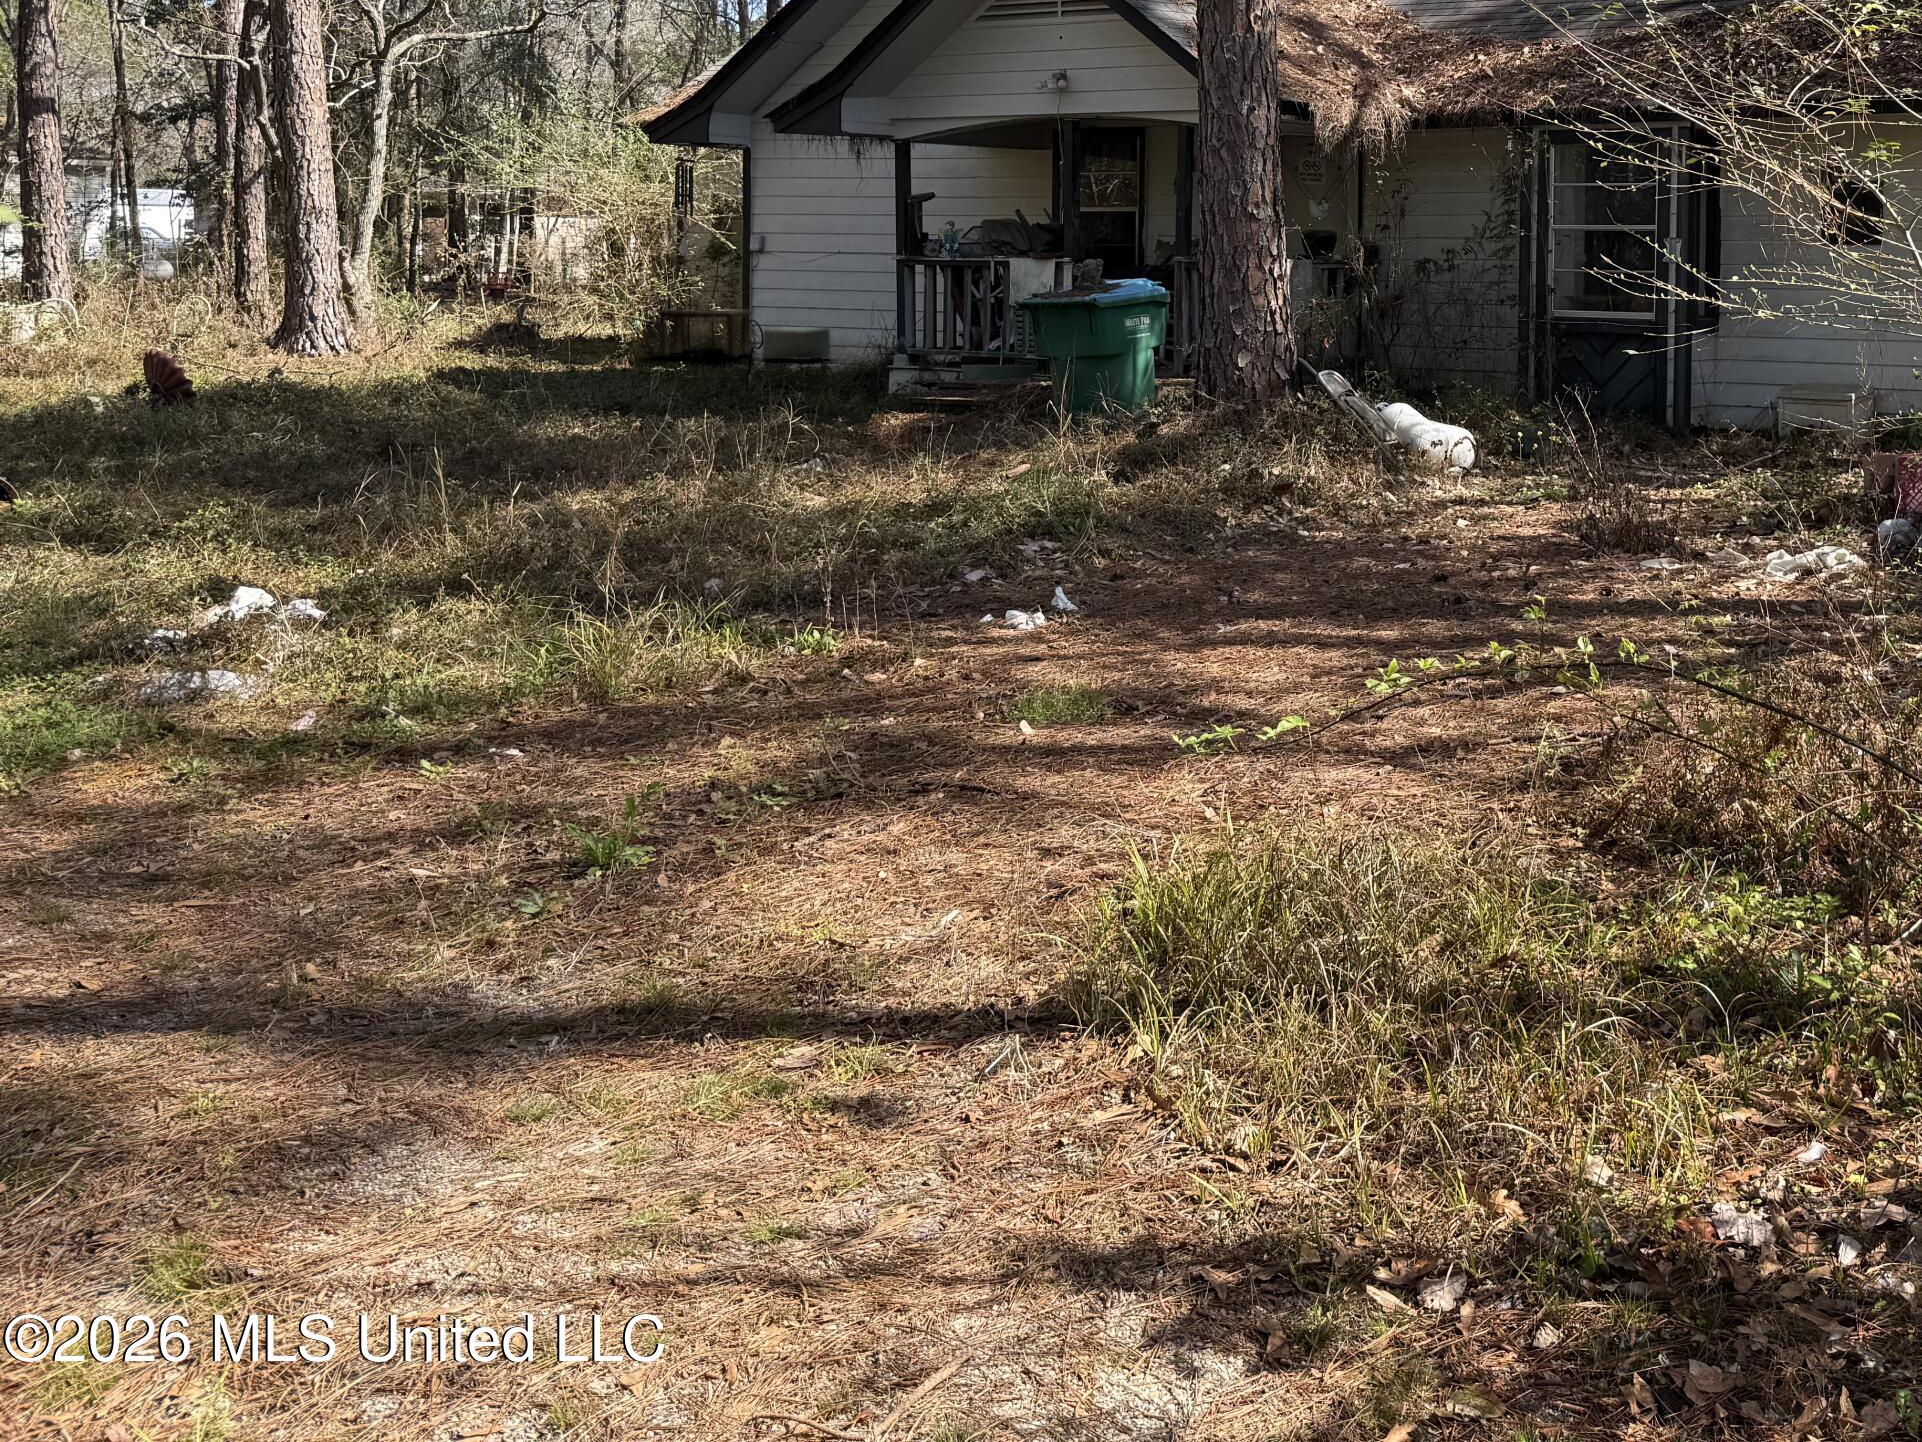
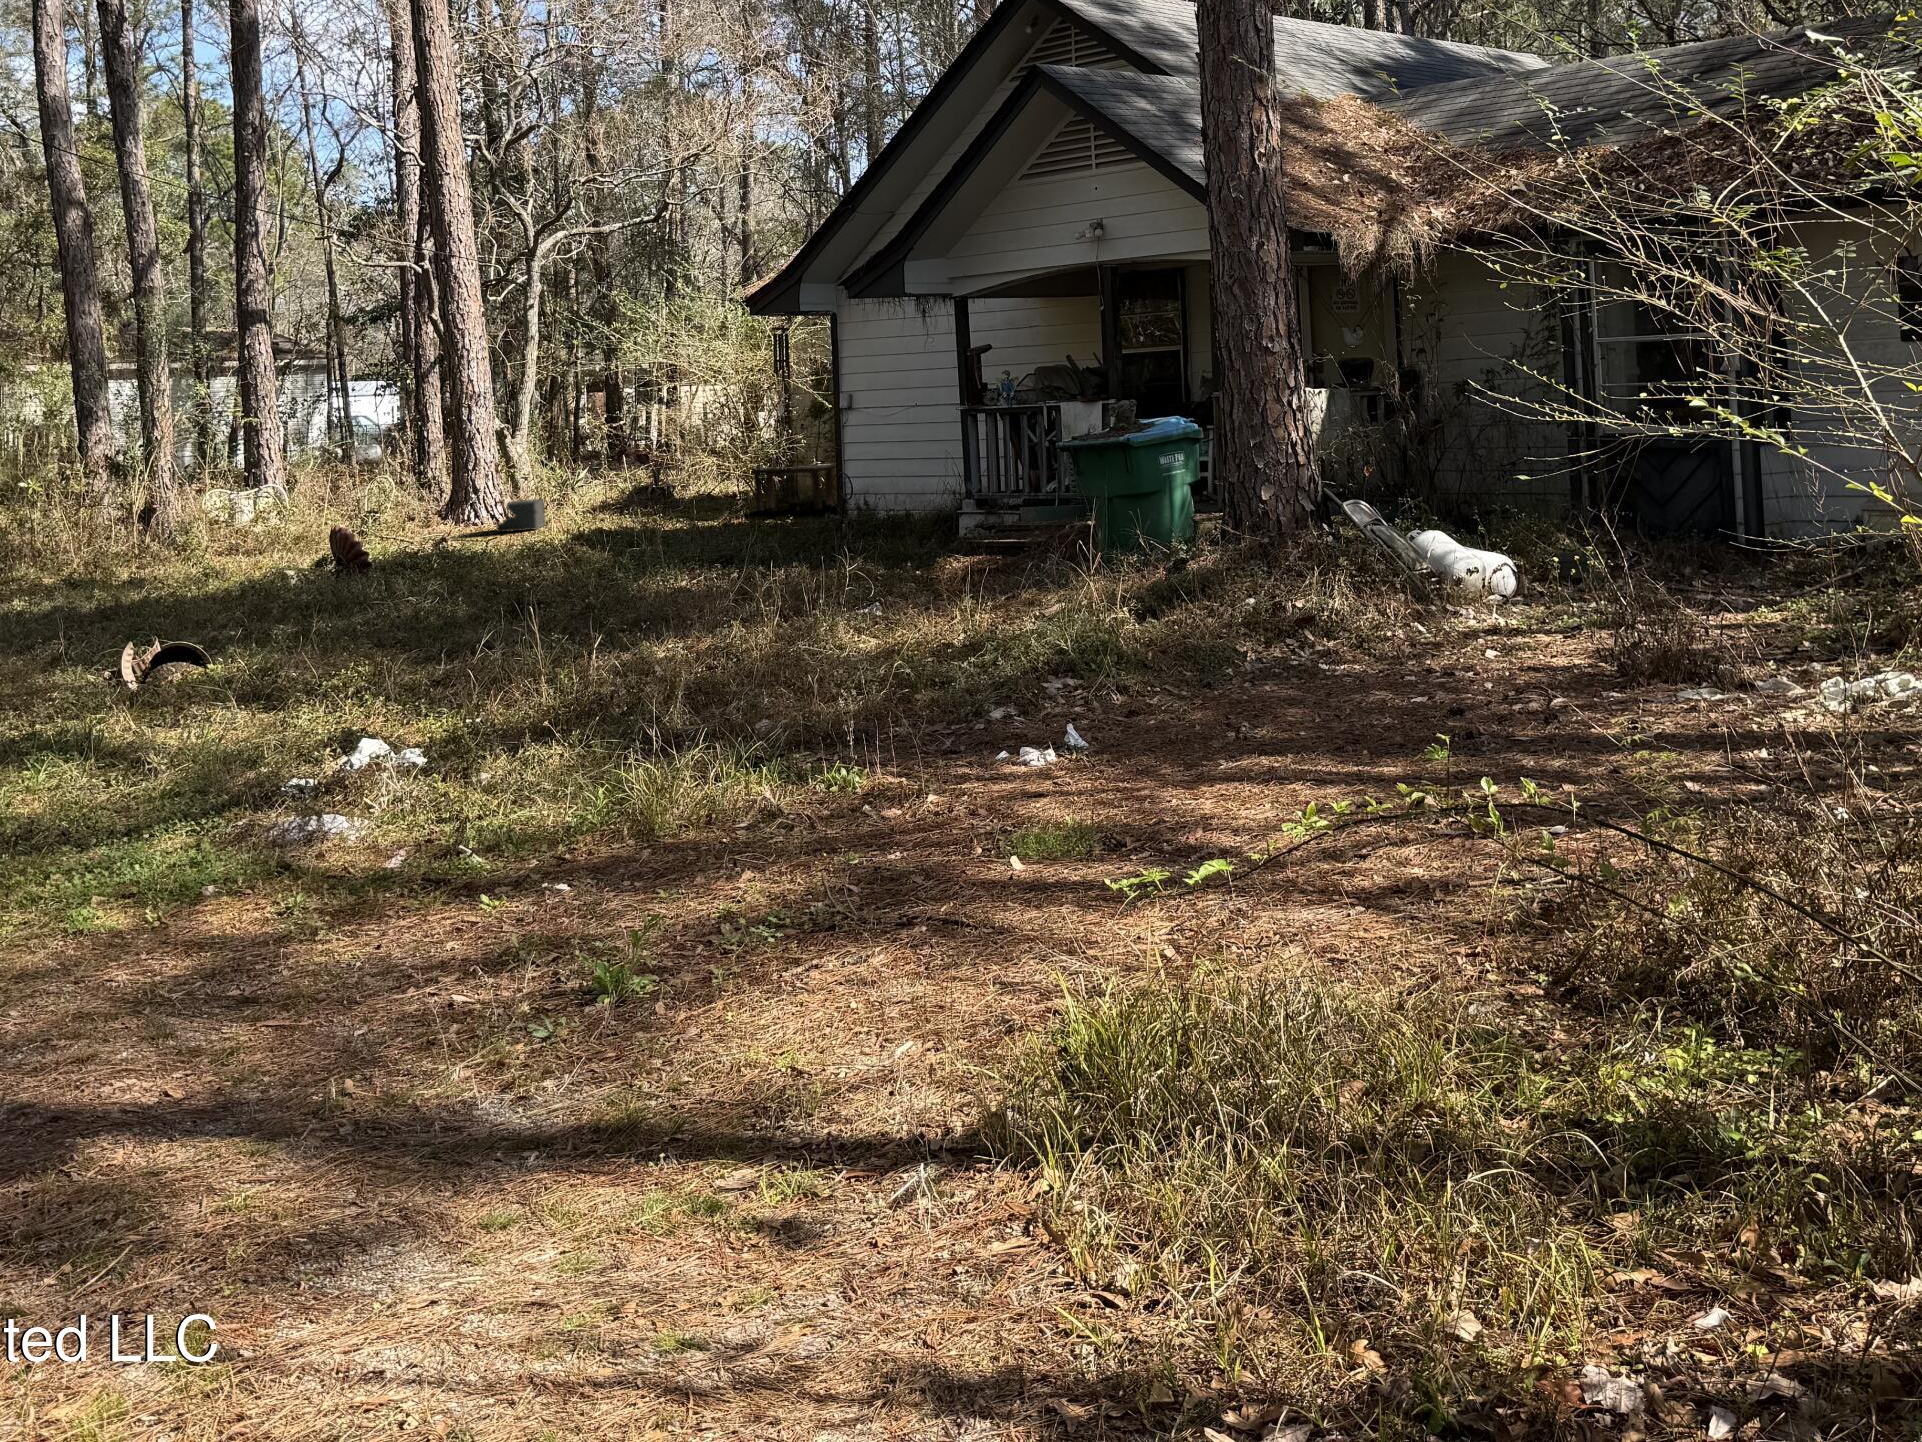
storage box: present [763,327,831,360] -> present [497,499,546,532]

